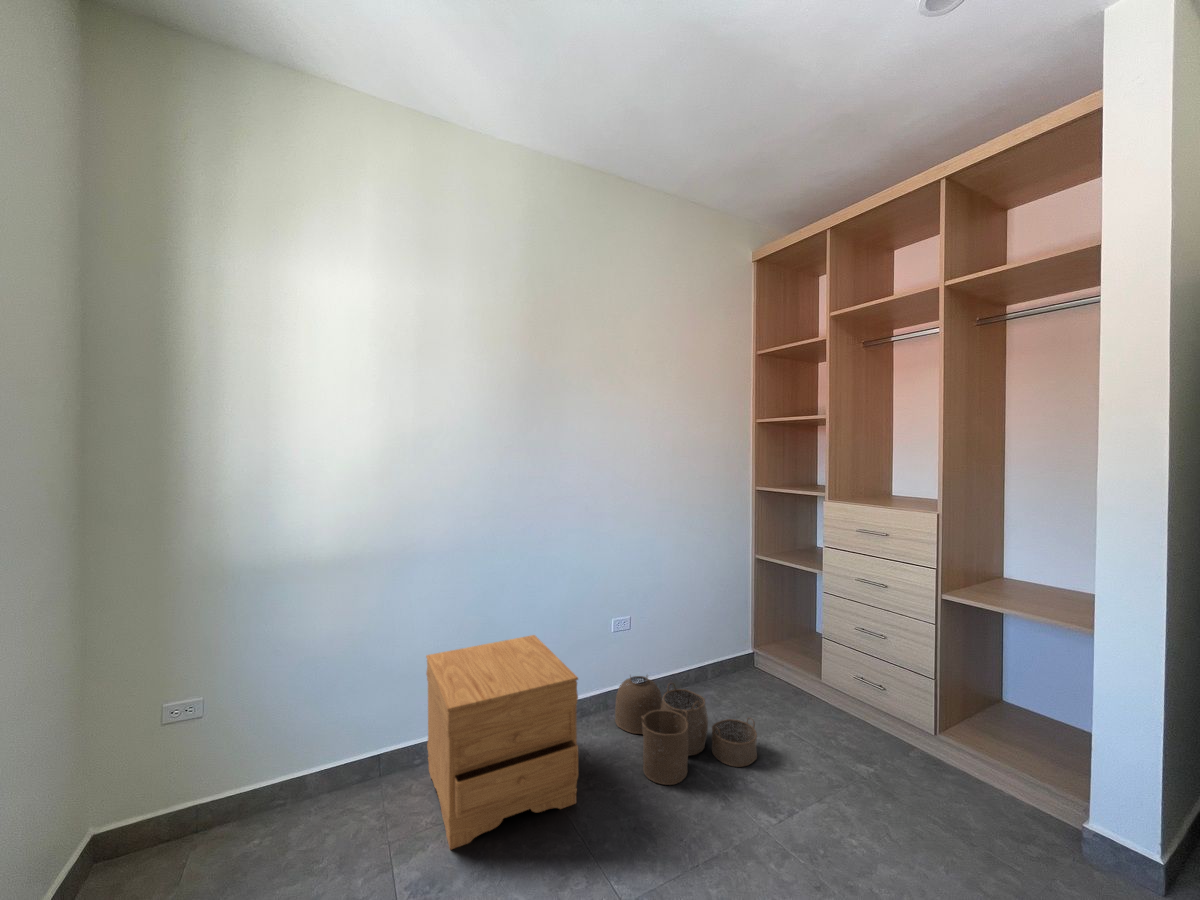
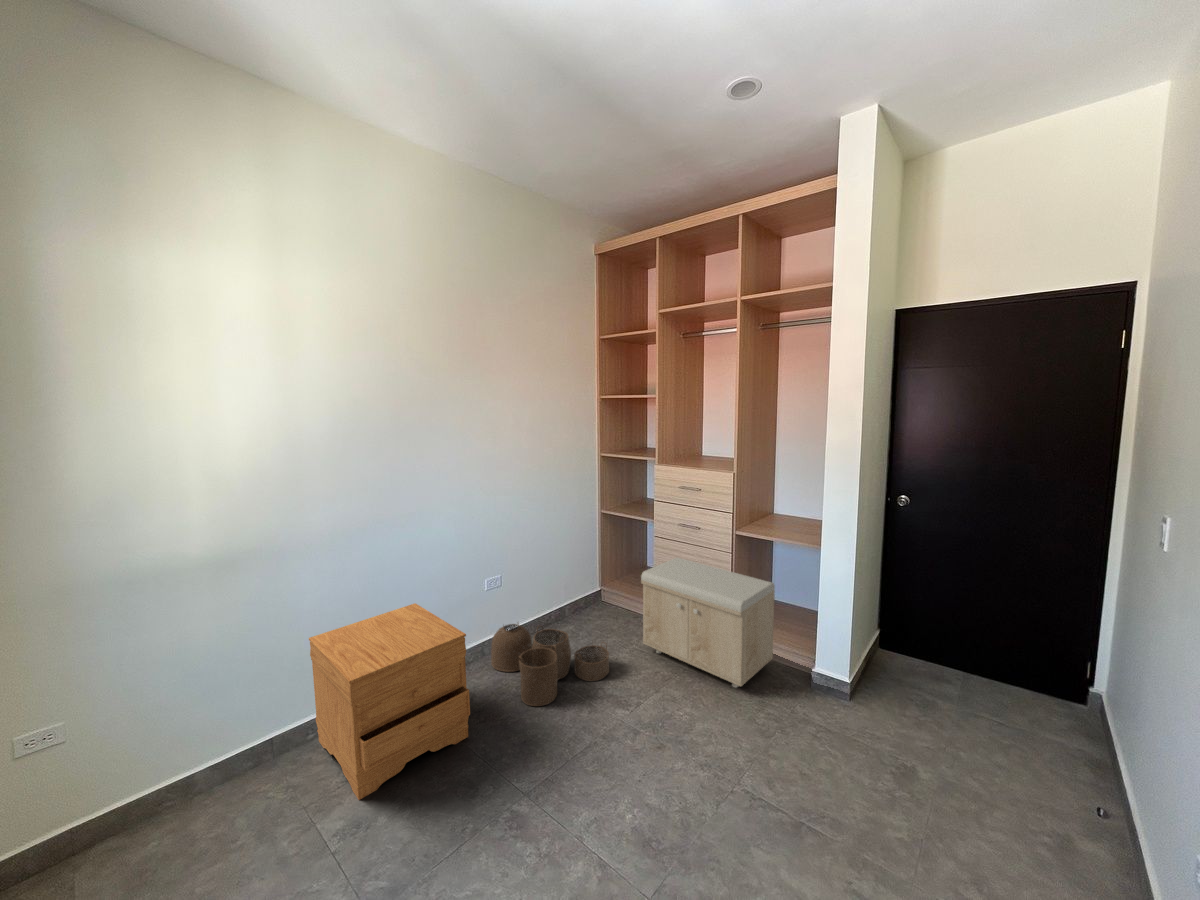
storage bench: none [802,622,1009,823] -> present [641,558,775,688]

